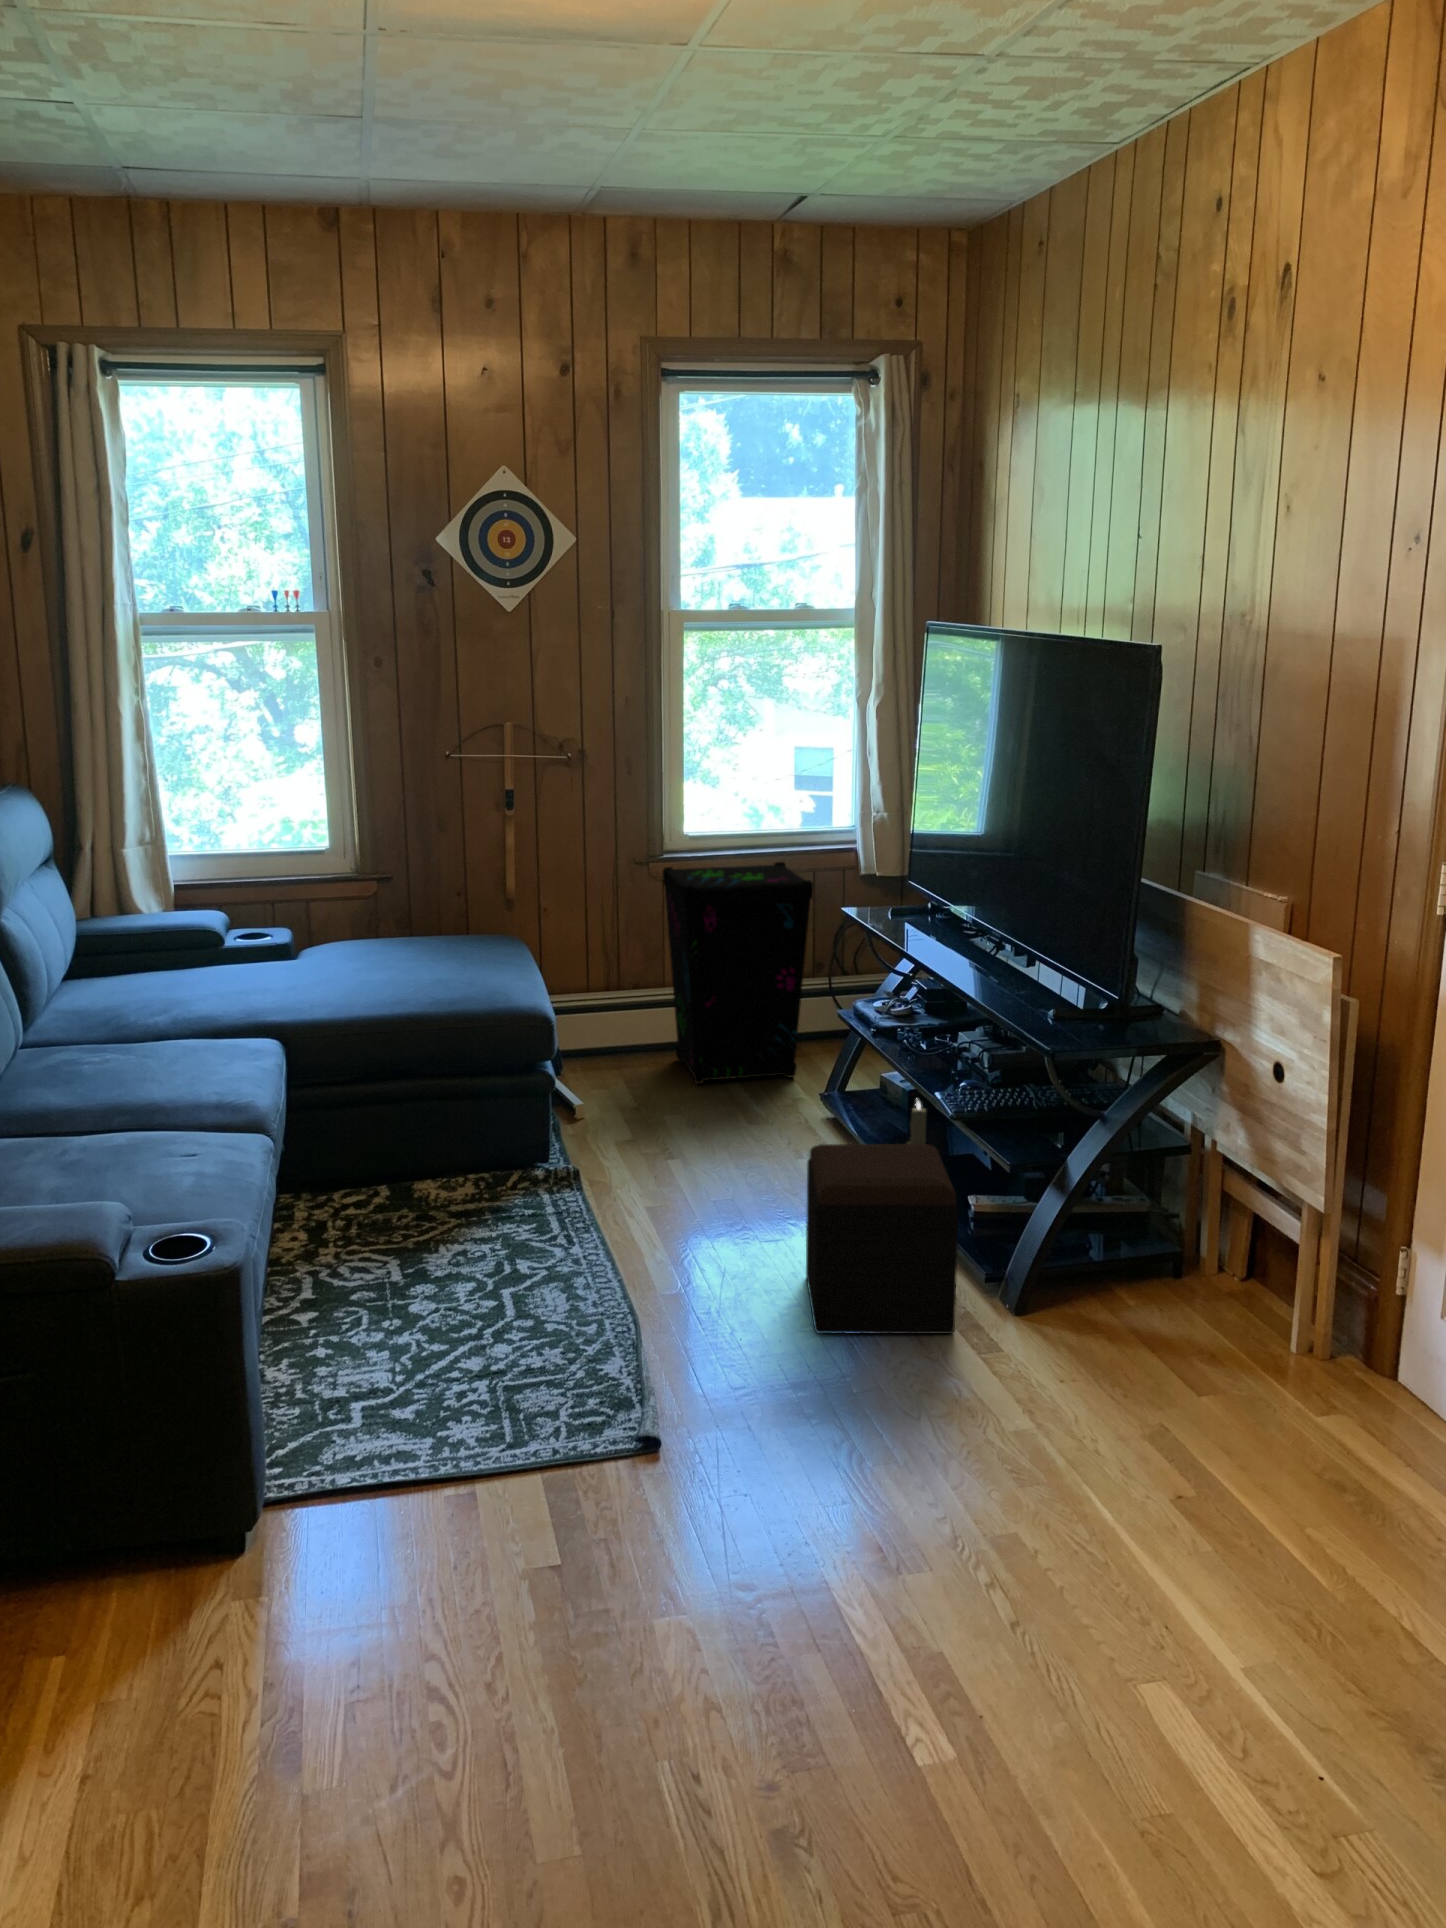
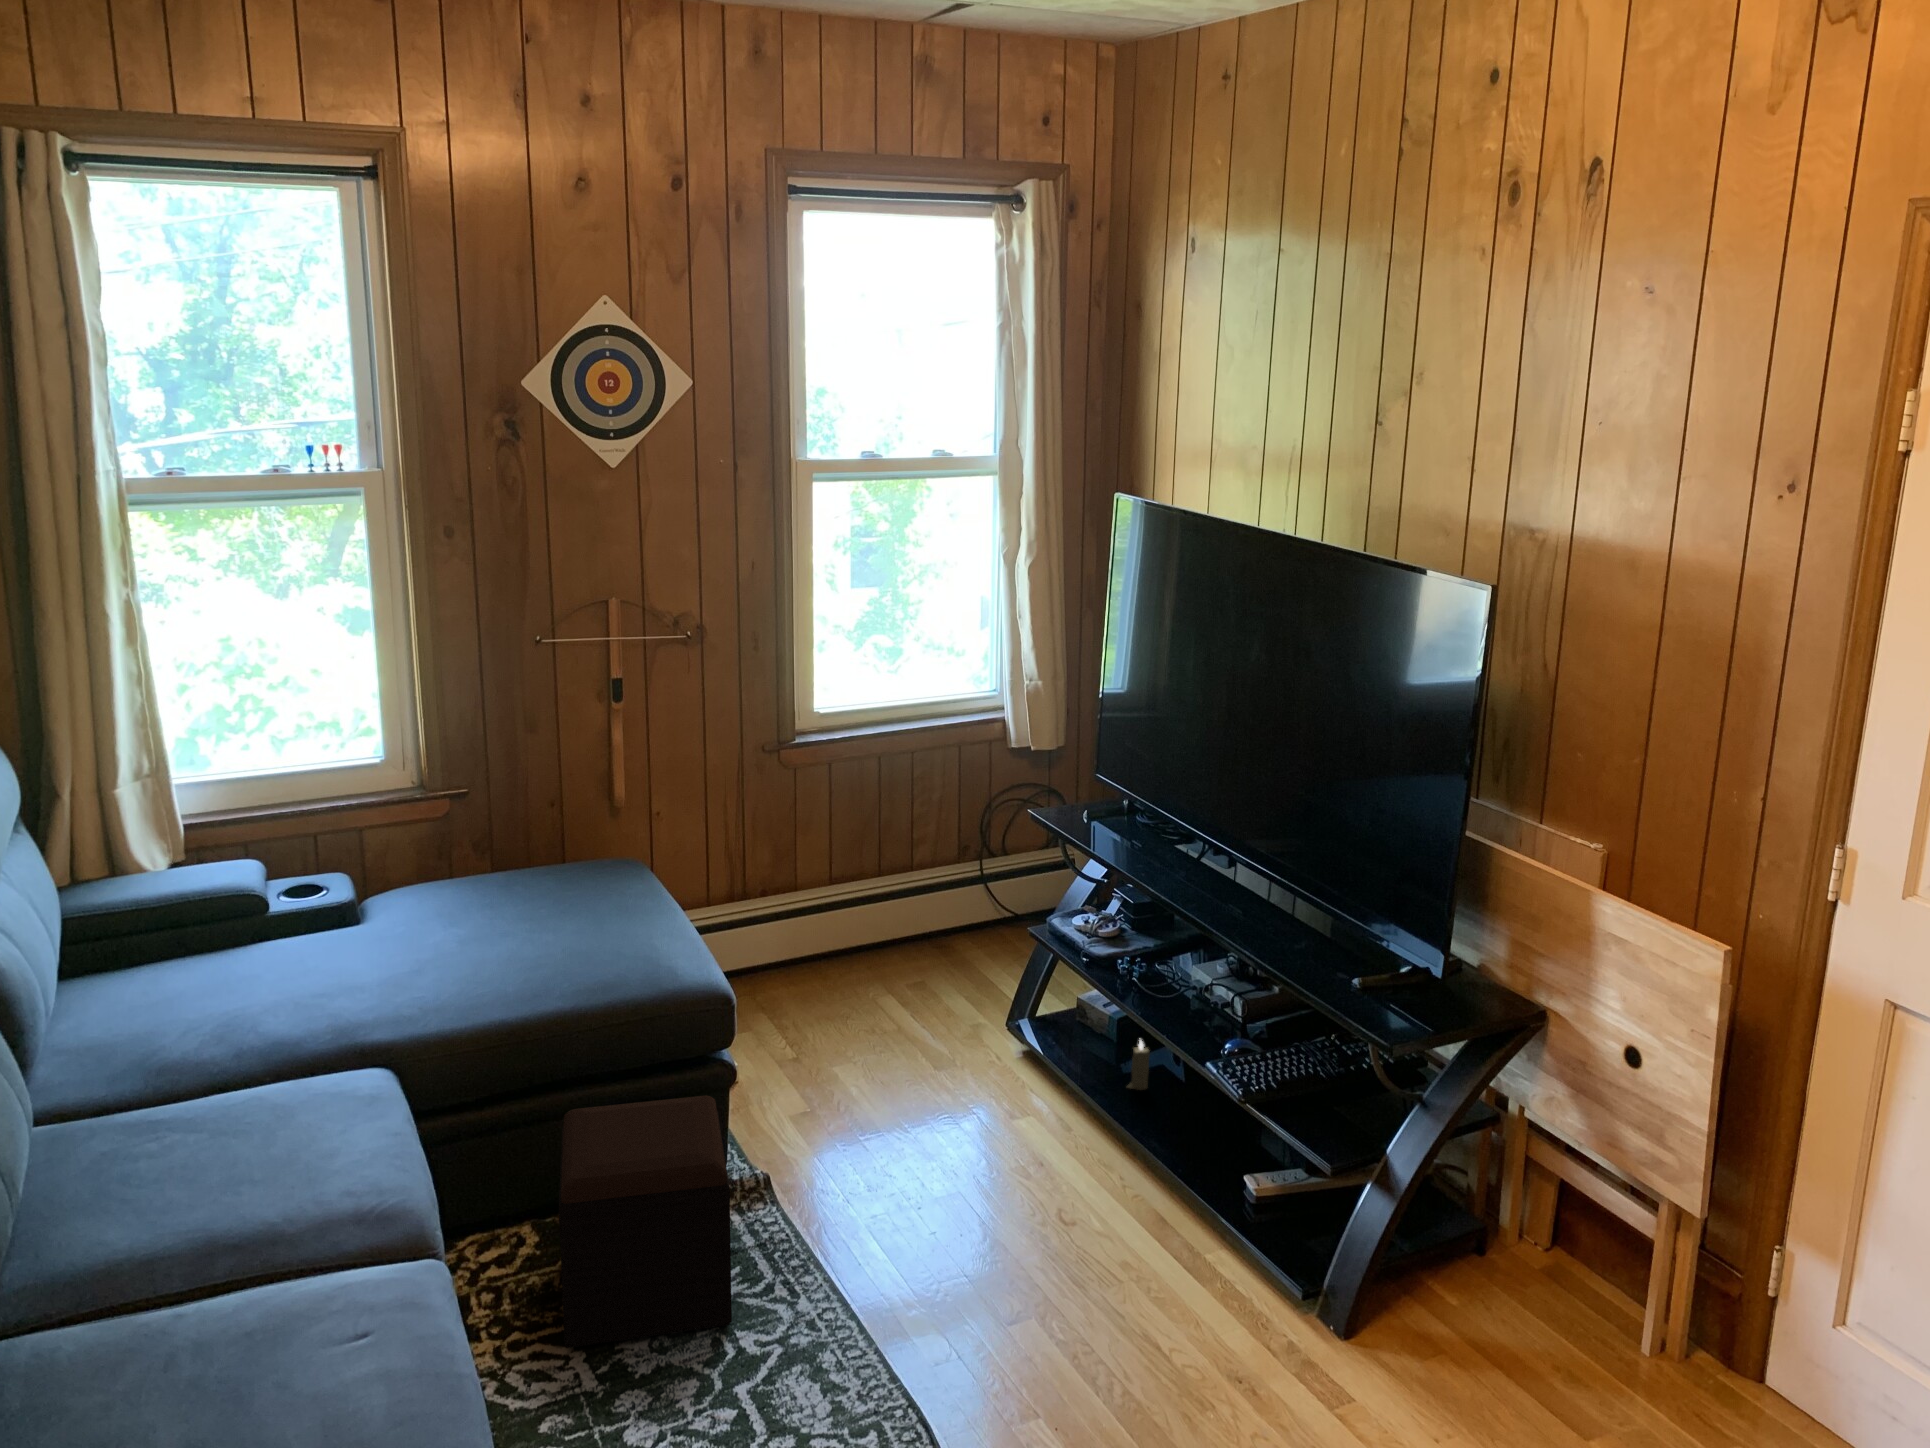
speaker: present [663,862,813,1084] -> none [794,743,977,1007]
footstool: present [806,1144,959,1334] -> present [559,1096,732,1348]

